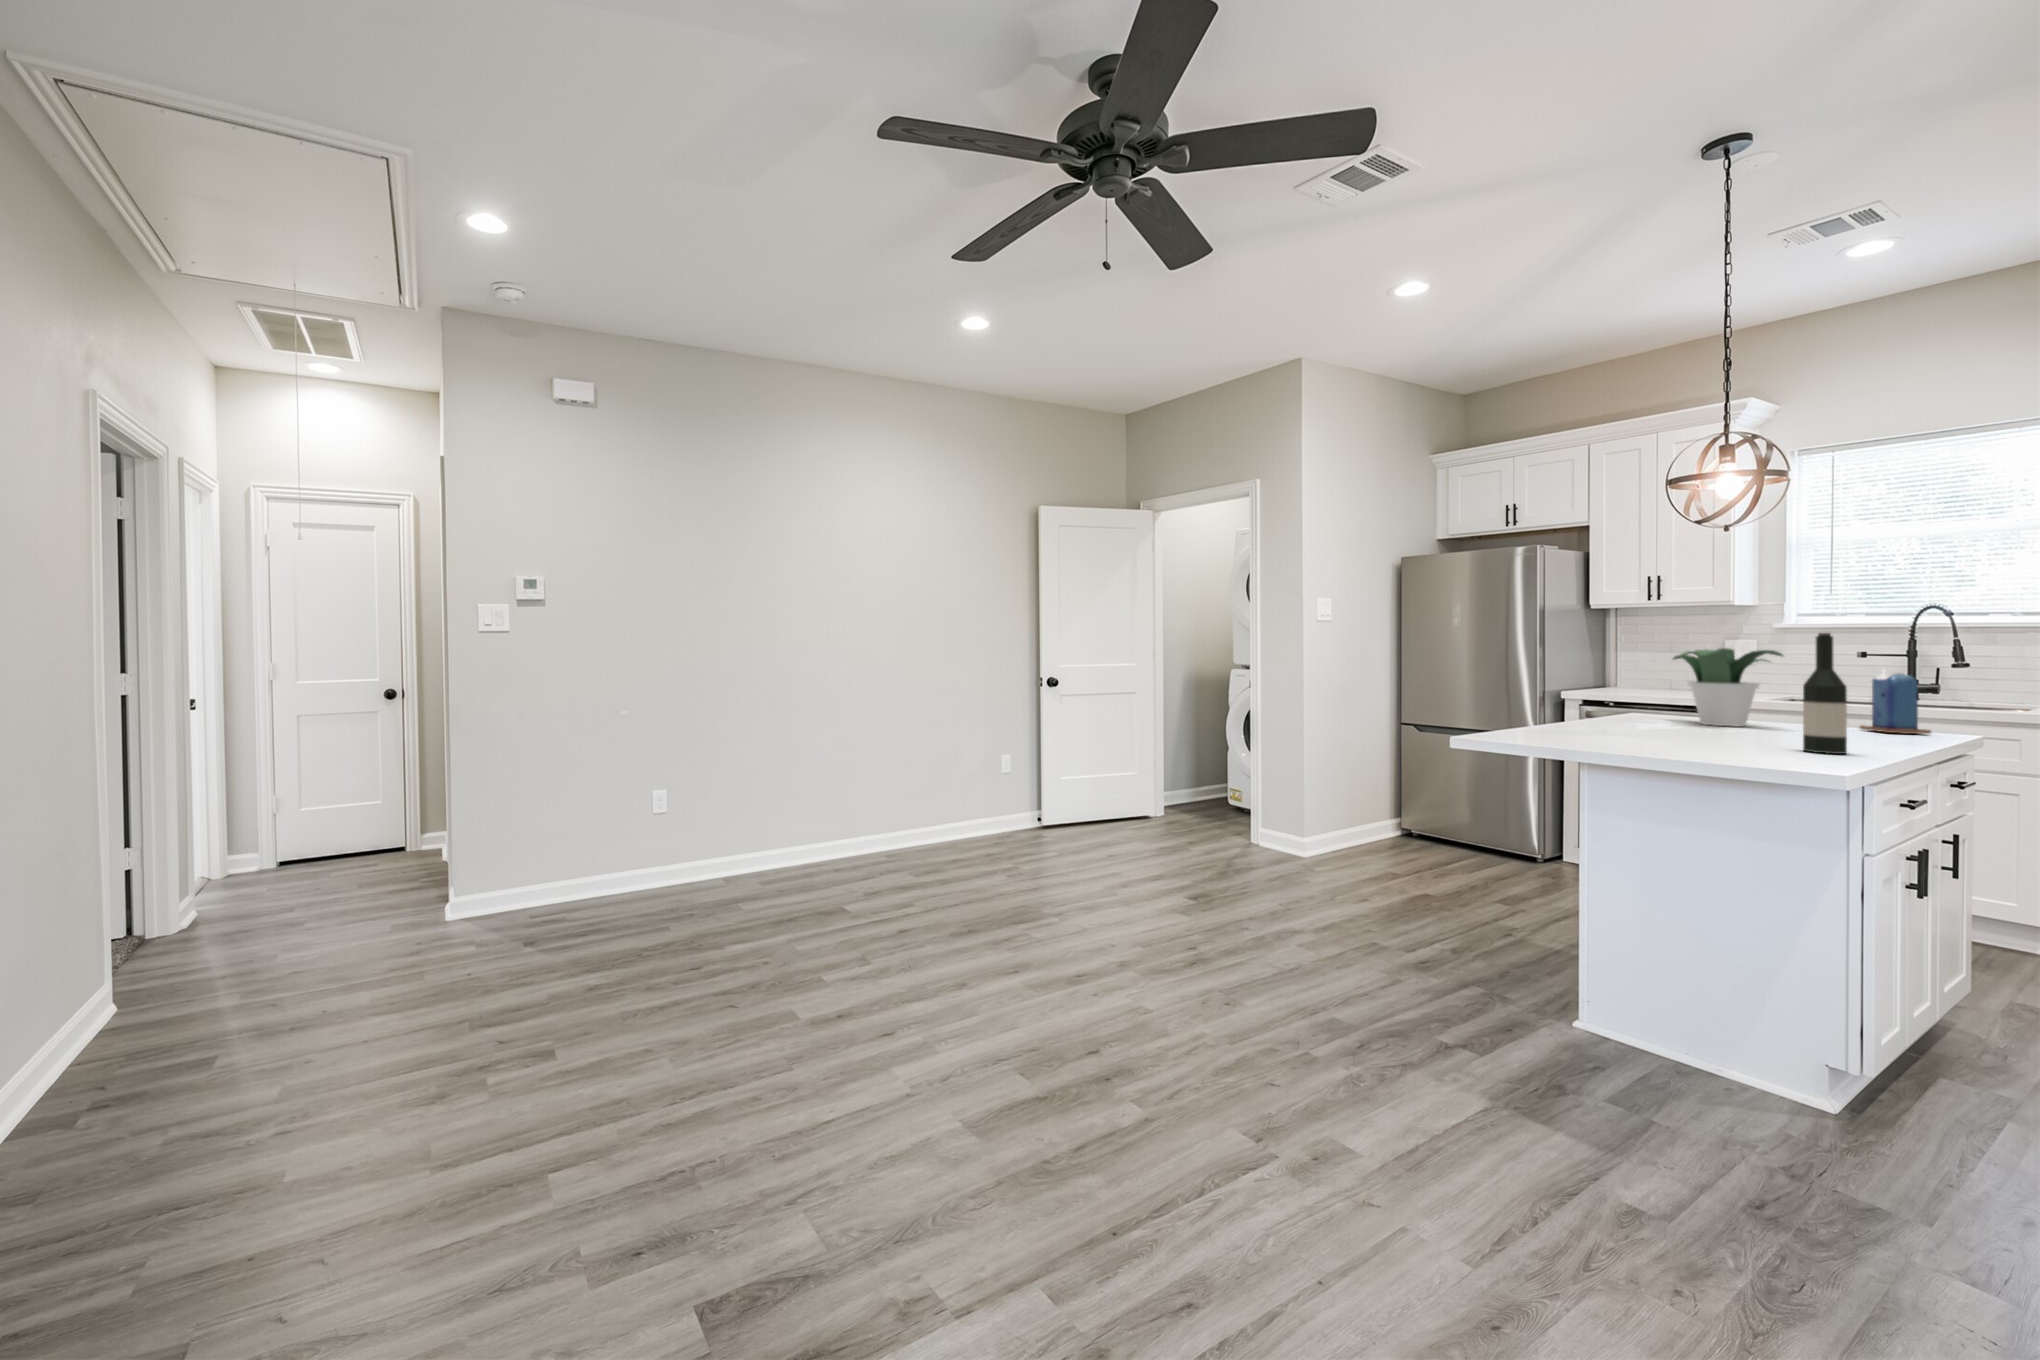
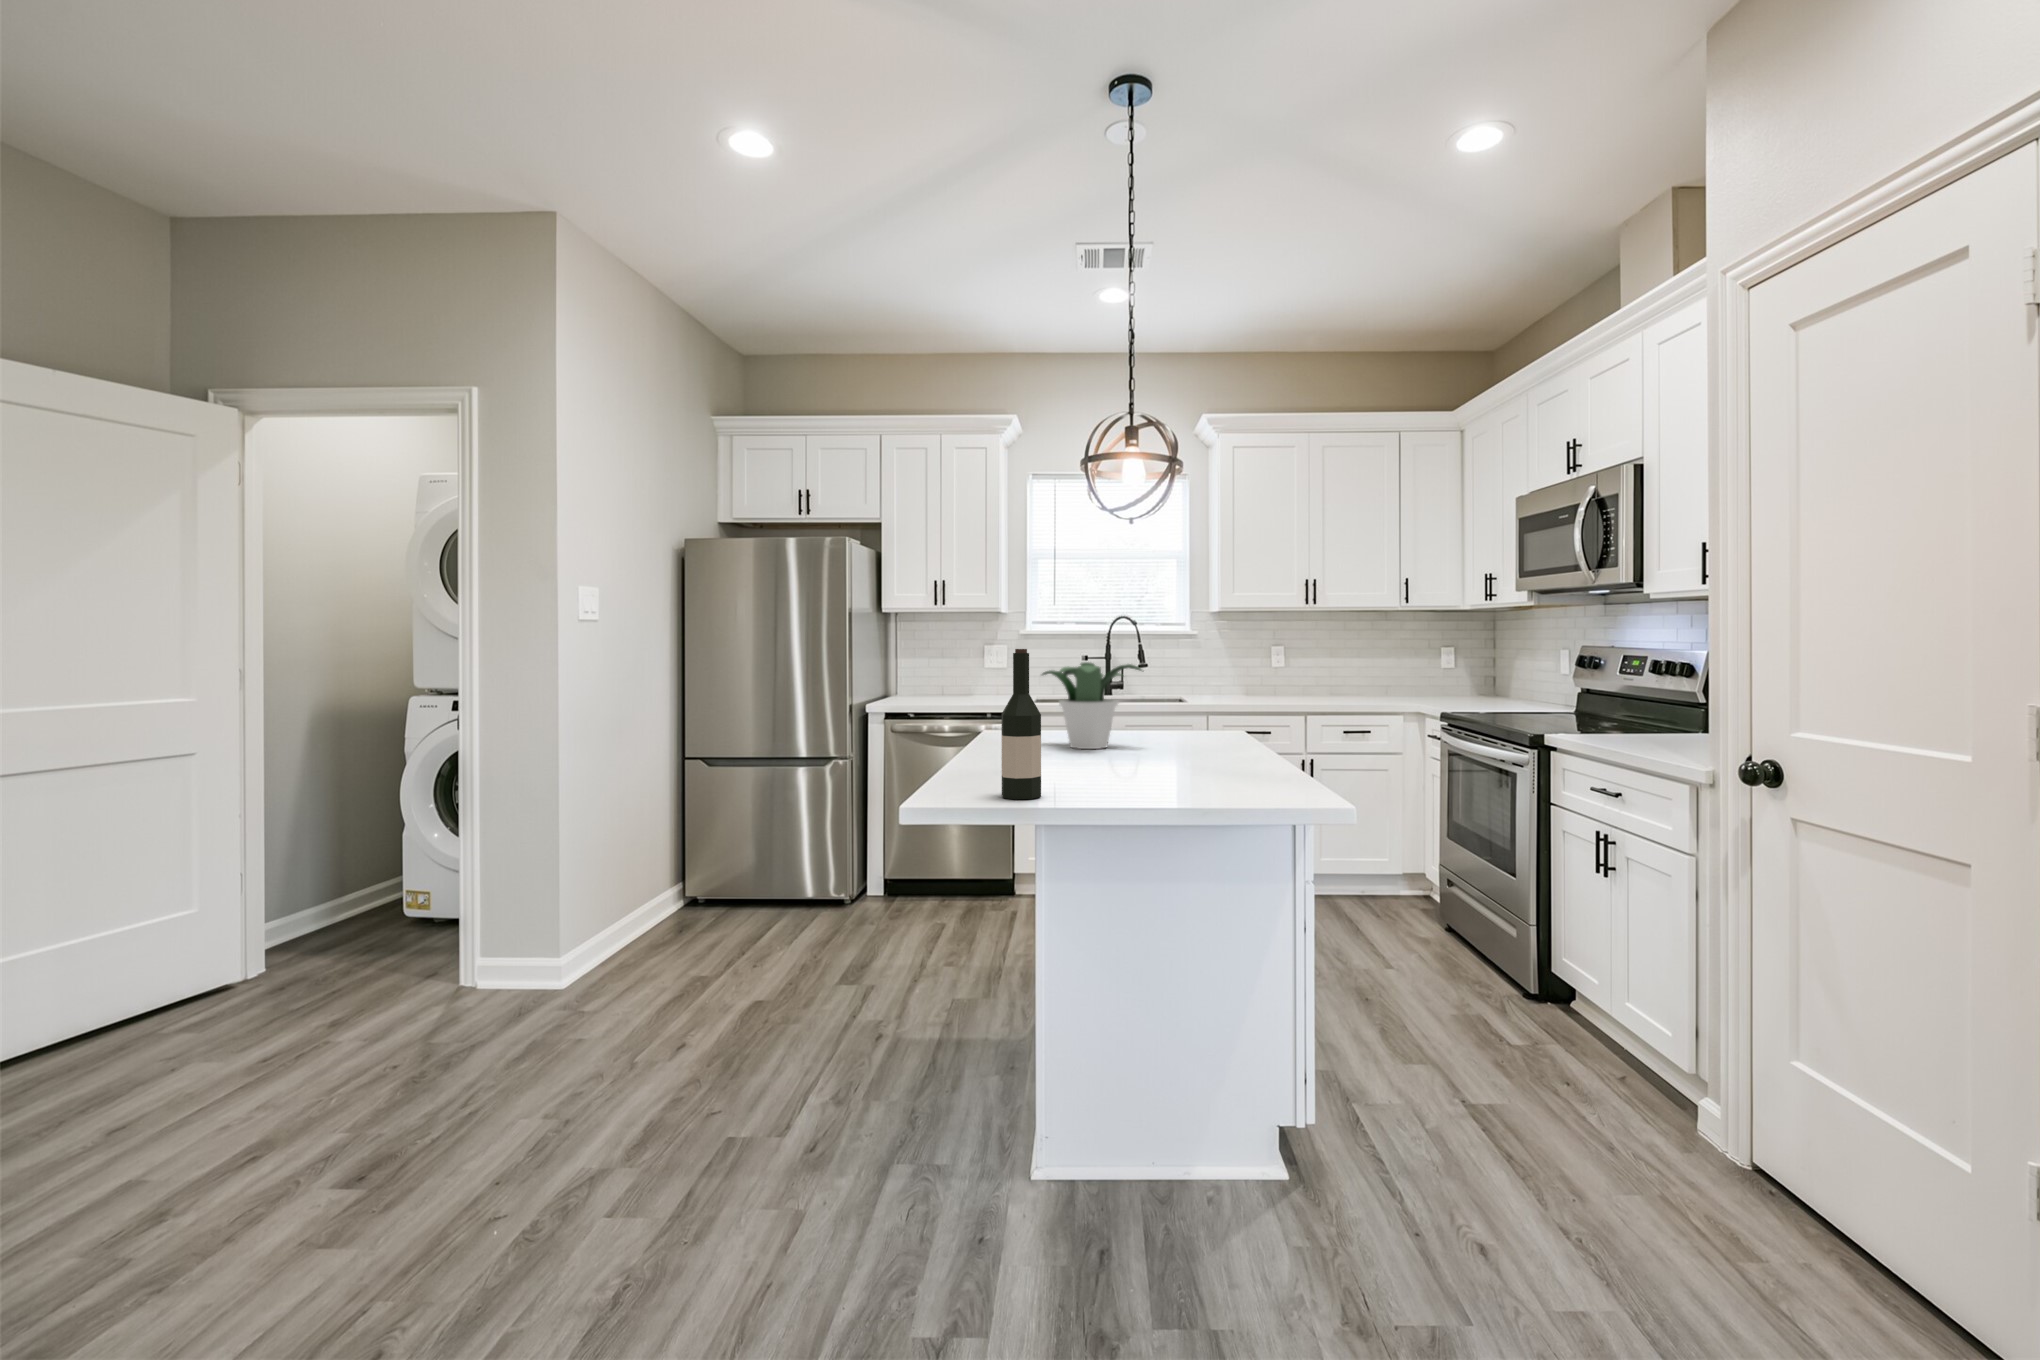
wine bottle: present [1803,633,1847,754] -> present [1001,649,1041,799]
candle: present [1860,669,1931,734] -> none [1173,679,1221,742]

